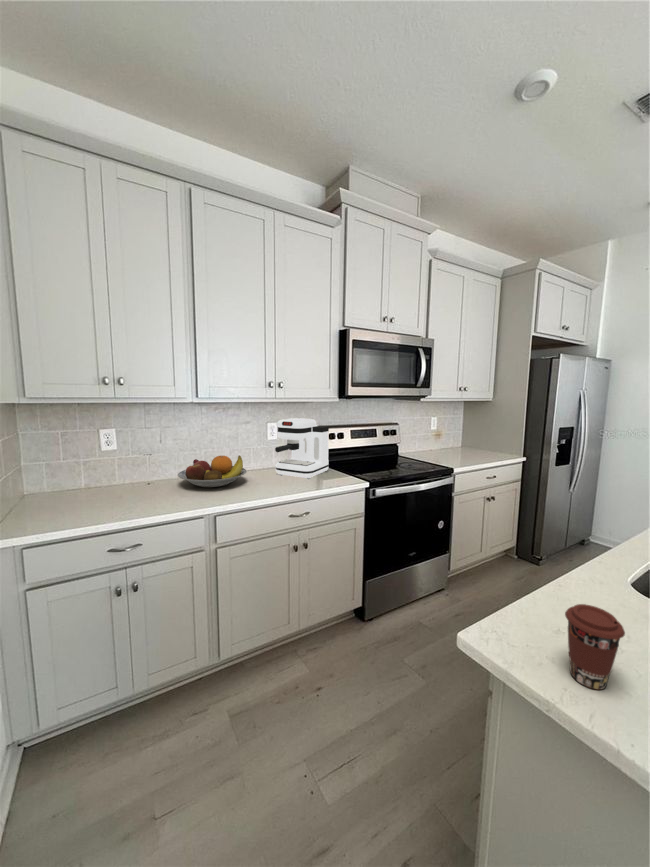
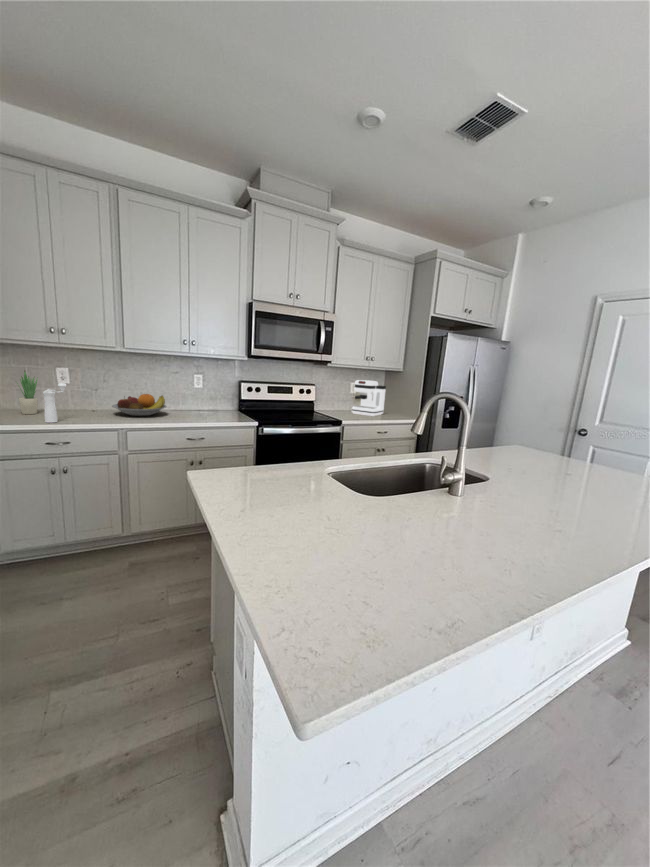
coffee maker: present [275,418,329,479] -> present [352,380,386,416]
potted plant: none [49,437,80,501] -> present [17,370,38,414]
pepper mill: none [100,454,128,517] -> present [43,383,67,423]
coffee cup: present [565,604,625,690] -> none [216,449,241,487]

